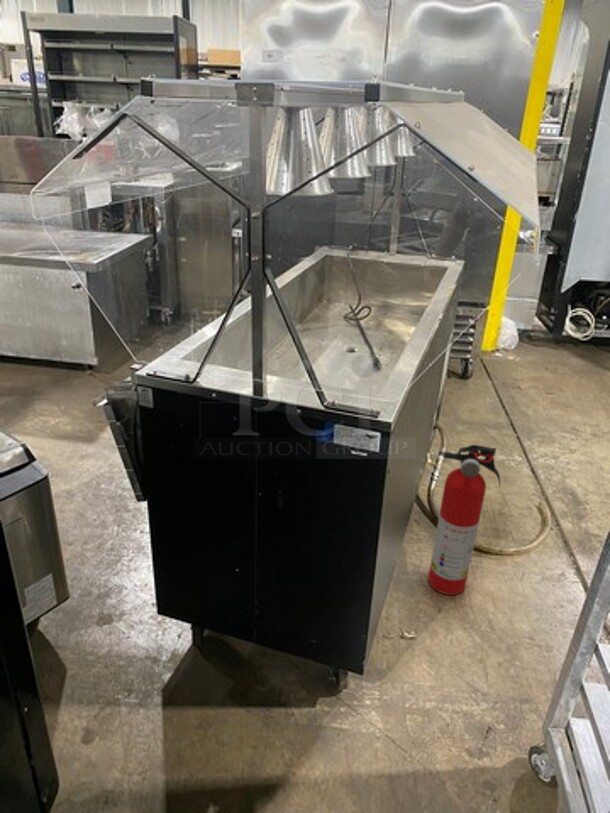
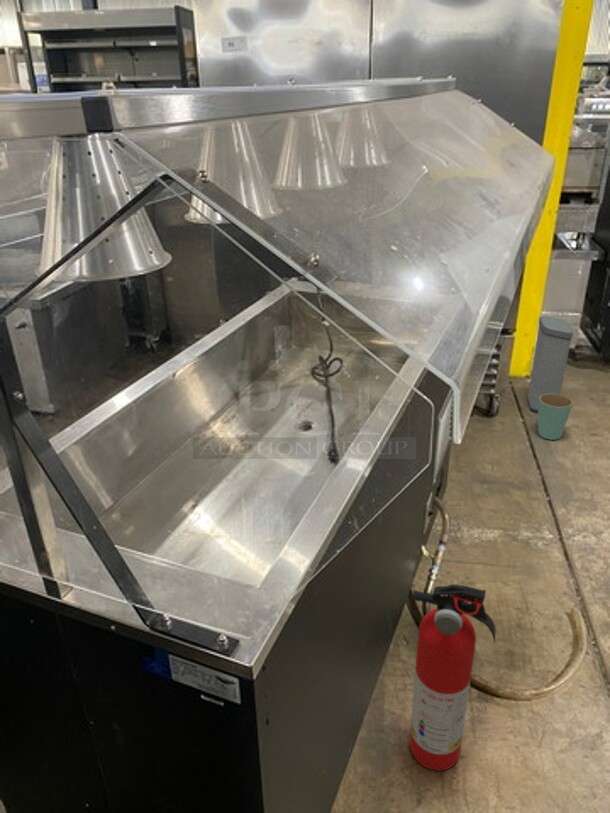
trash can: none [495,296,535,395] -> present [528,316,573,440]

